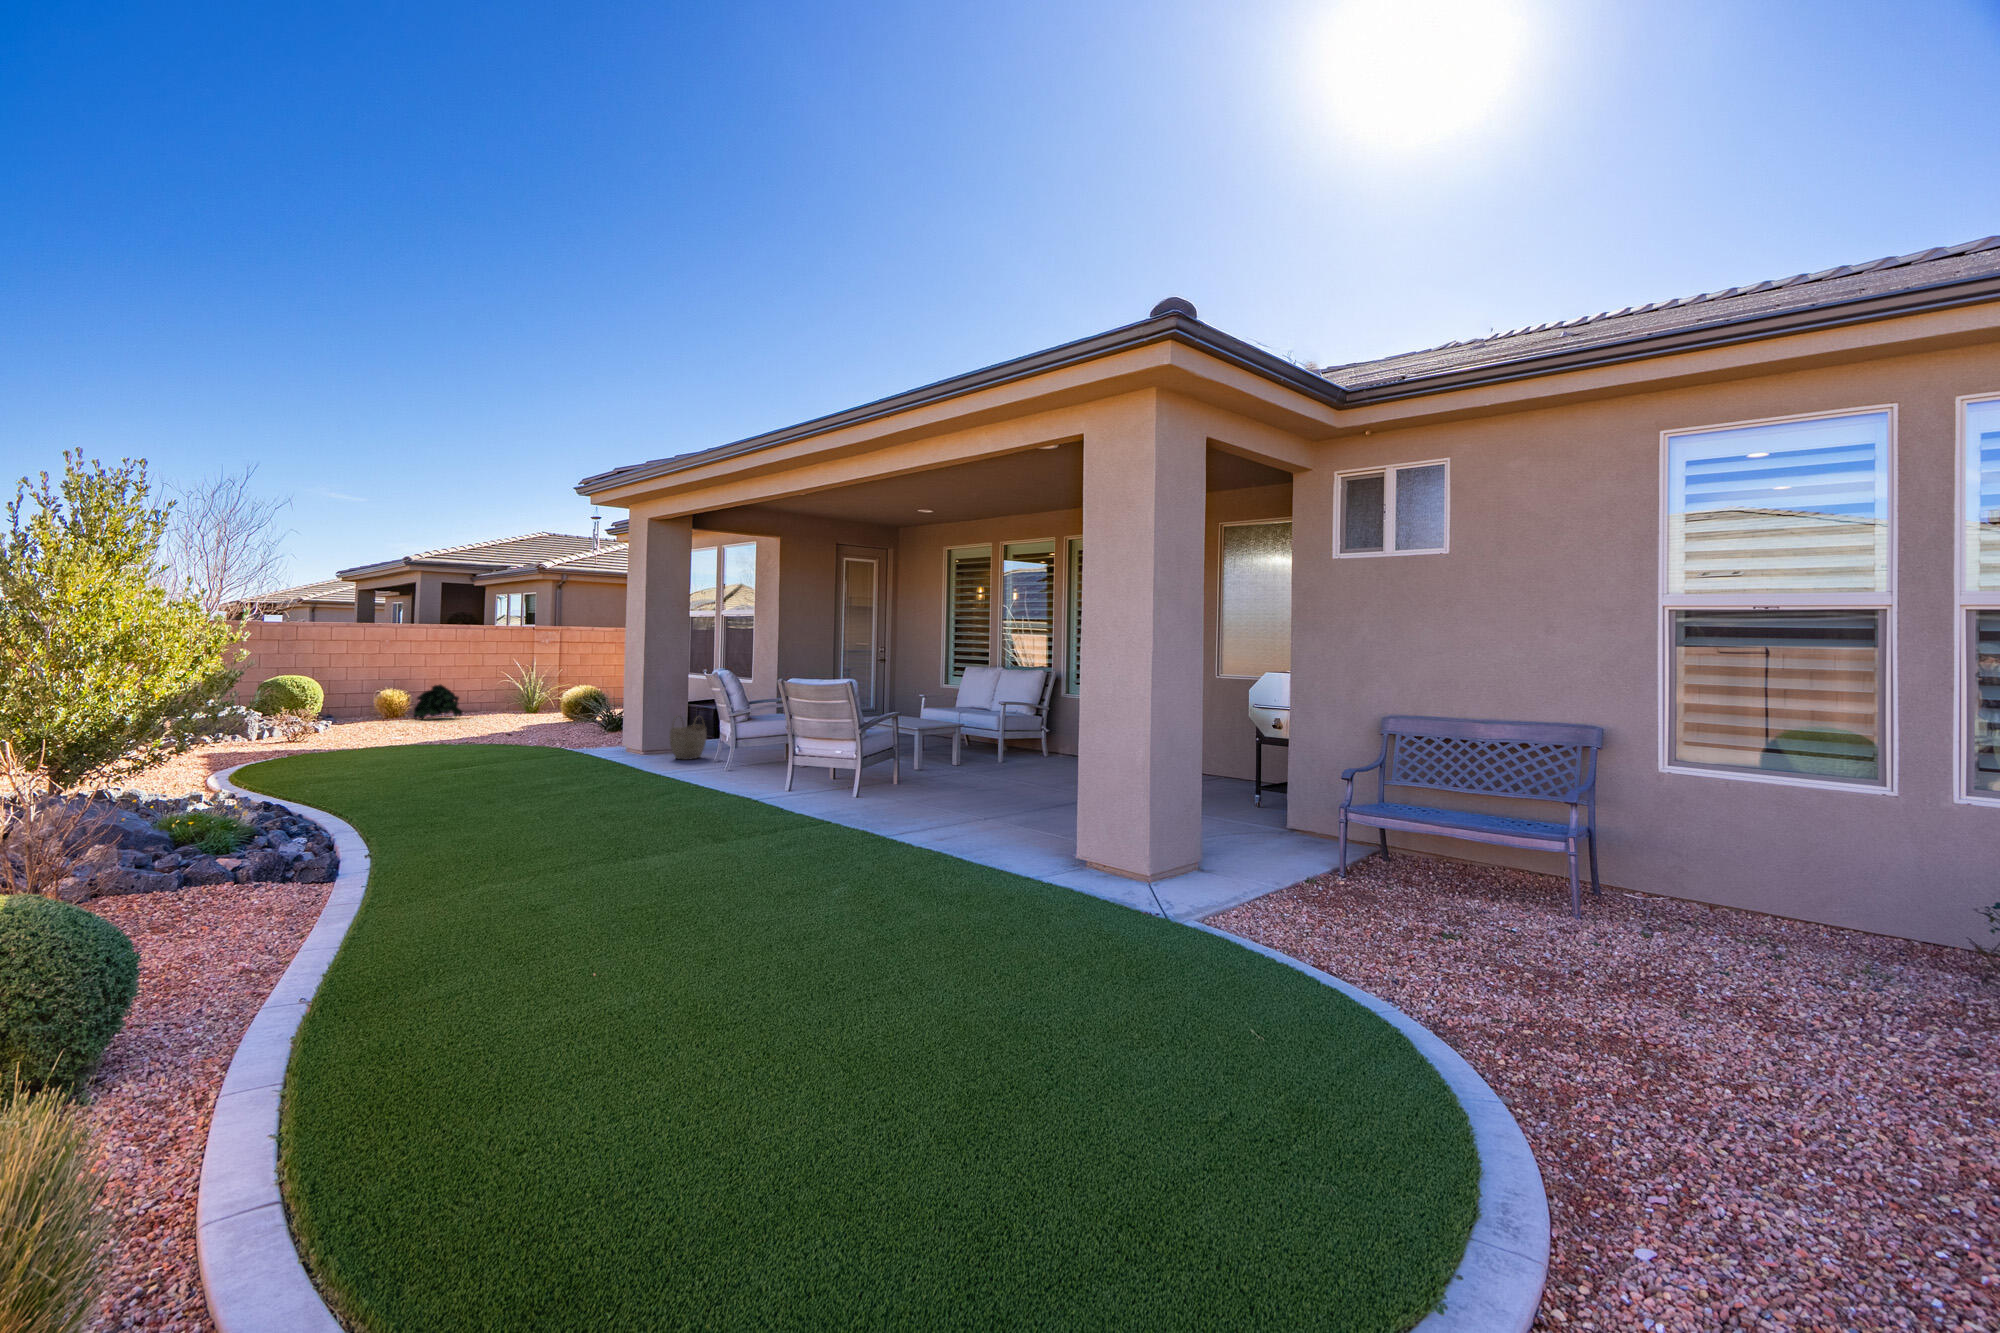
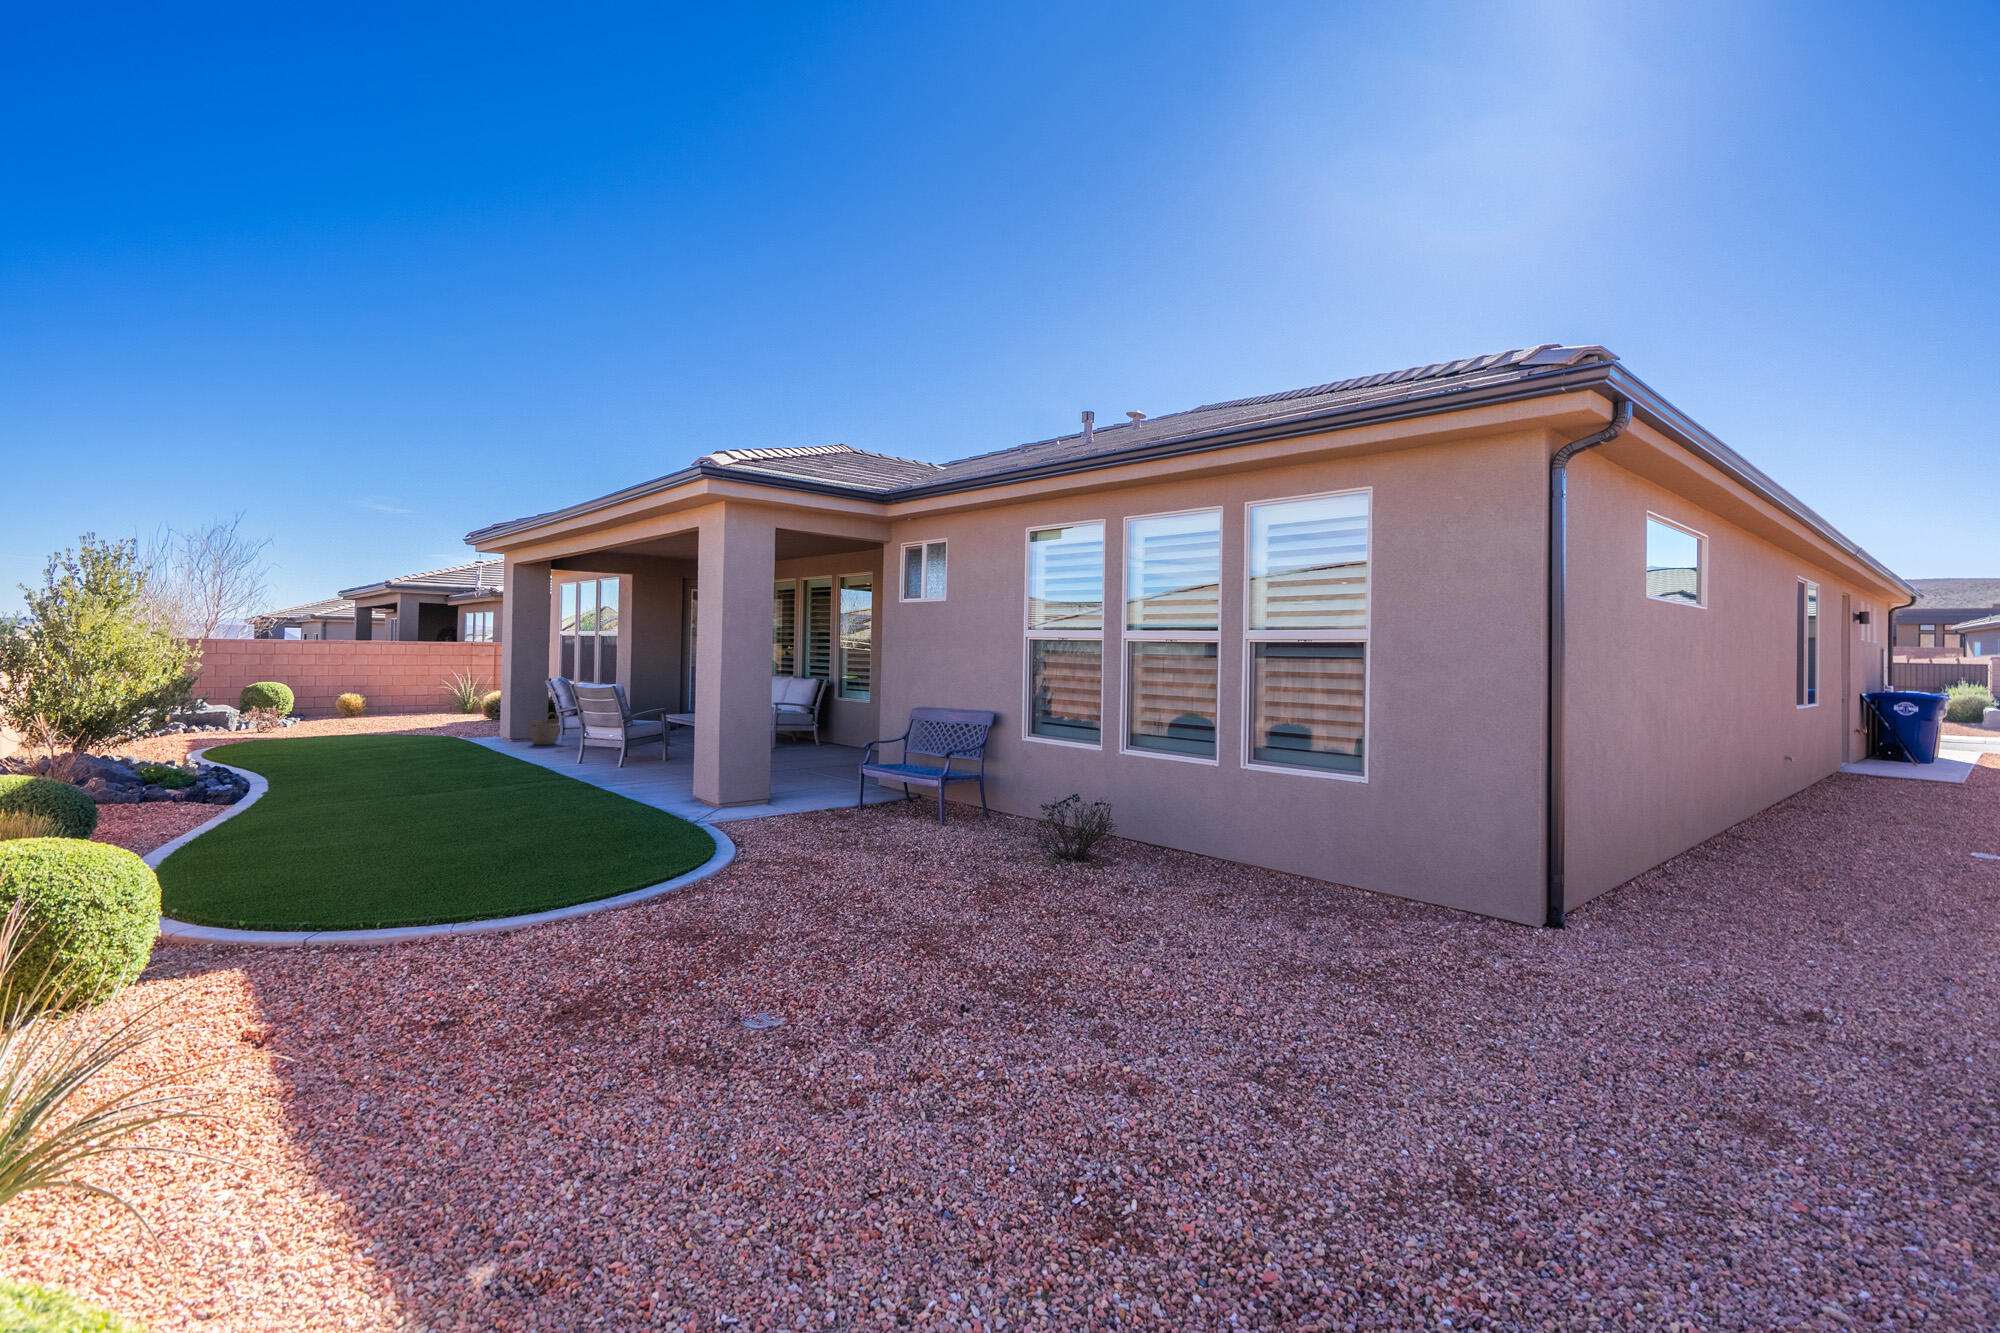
potted plant: present [413,685,462,720] -> none [368,689,408,718]

